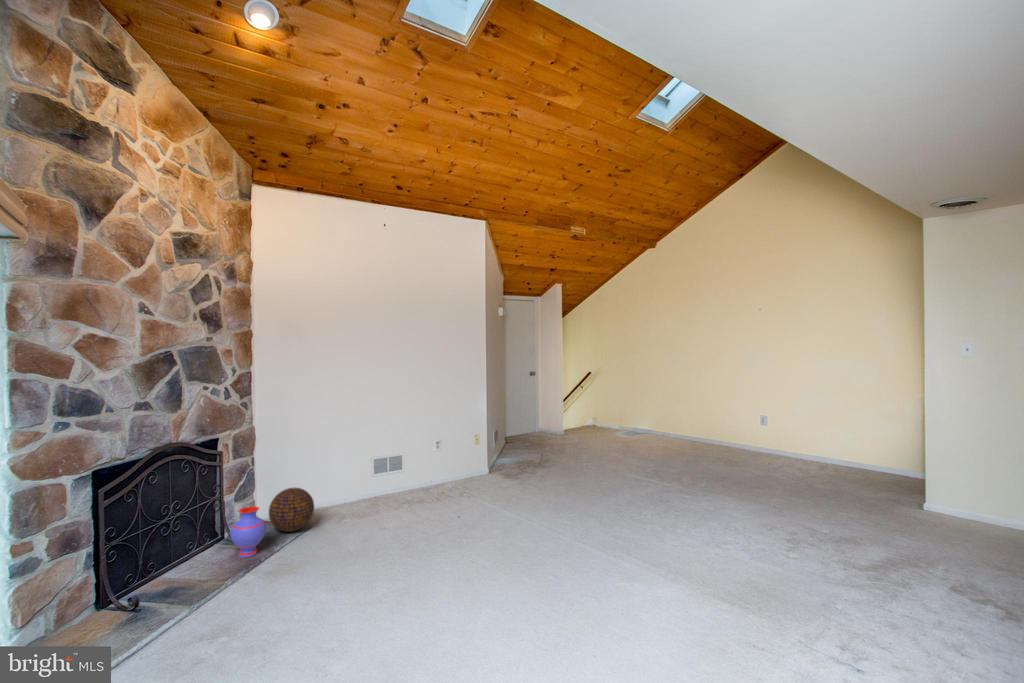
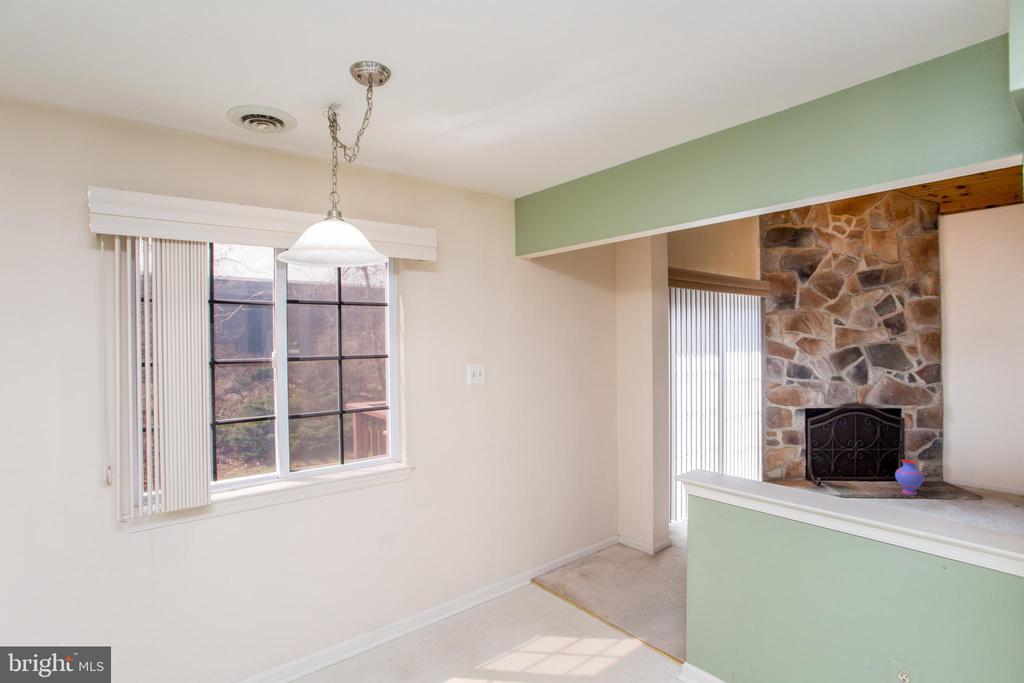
decorative orb: present [269,488,314,532] -> none [943,462,989,498]

